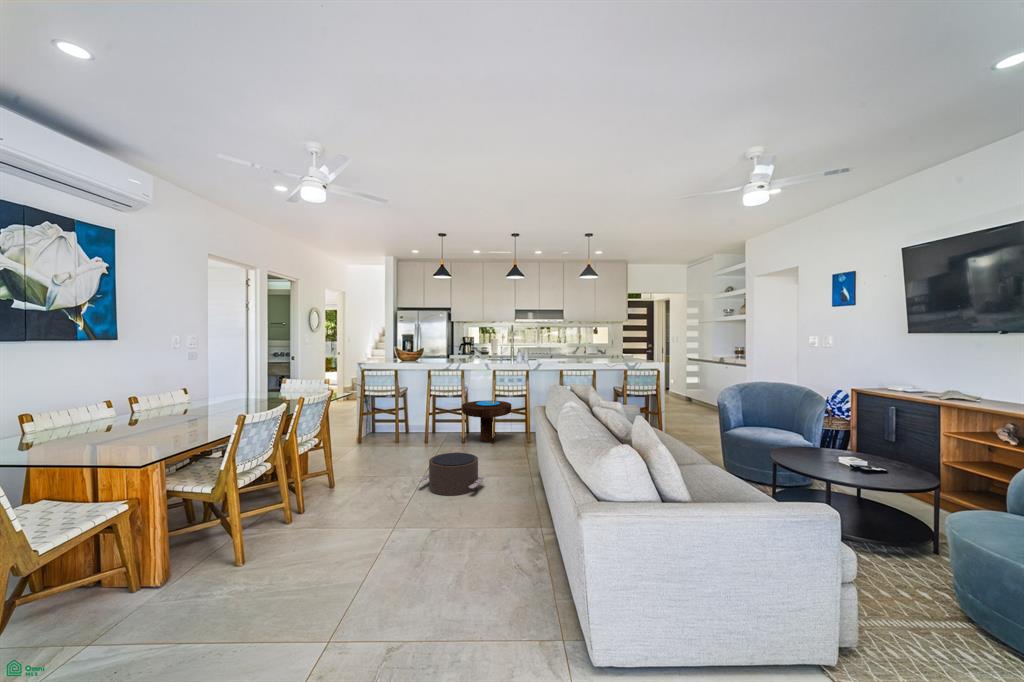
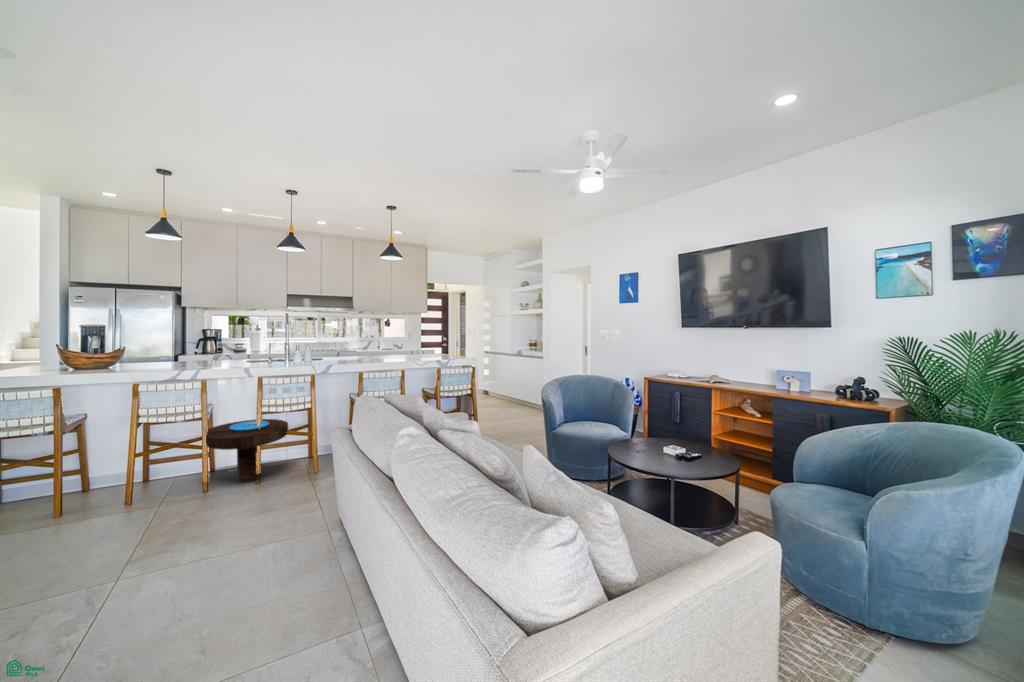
pouf: present [419,453,484,496] -> none [100,523,250,619]

